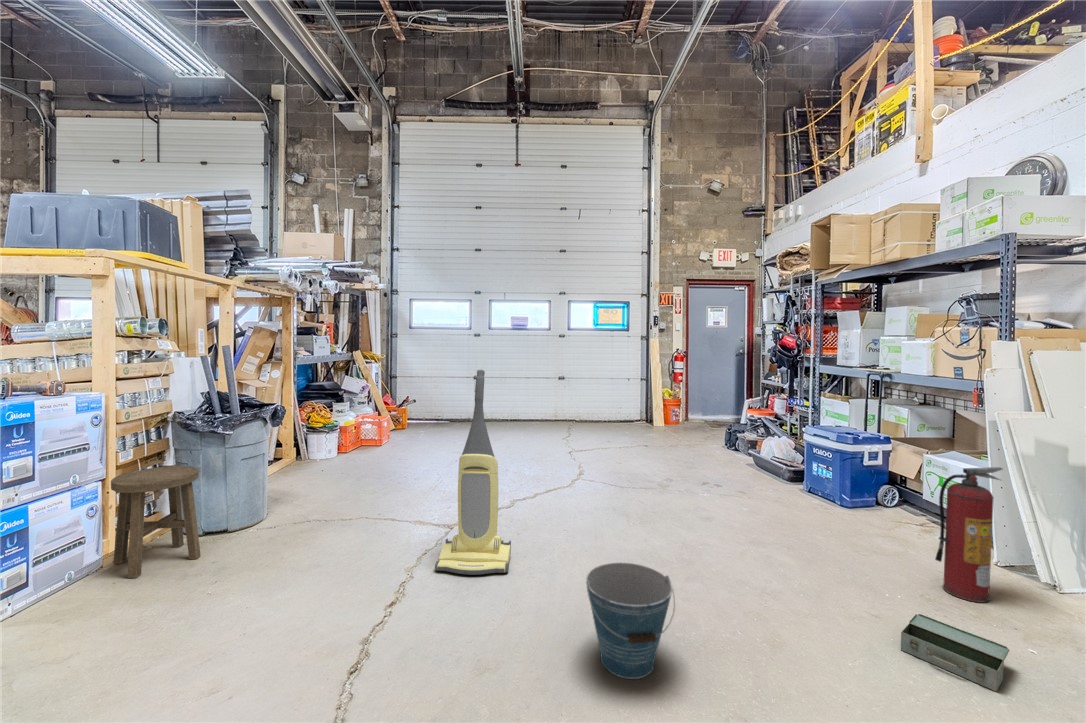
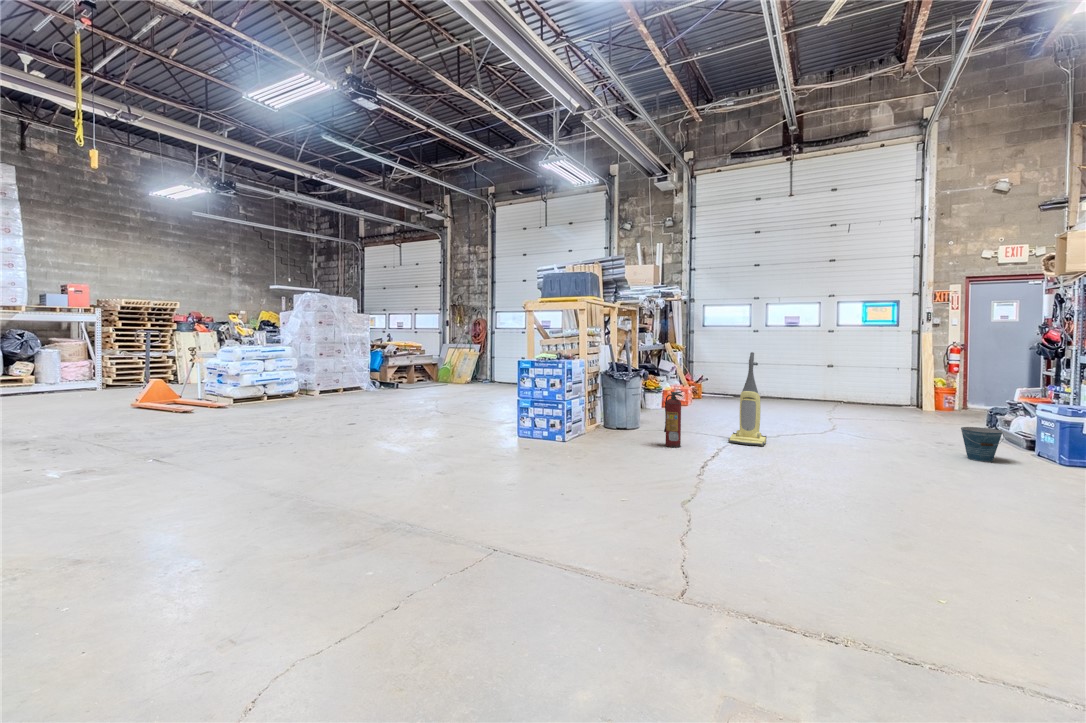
stool: present [111,466,201,578] -> none [595,392,625,432]
fire extinguisher: present [935,467,1003,603] -> present [664,391,682,448]
bucket: present [586,562,675,679] -> present [961,427,1004,462]
toolbox: present [901,614,1009,691] -> none [953,470,1006,488]

